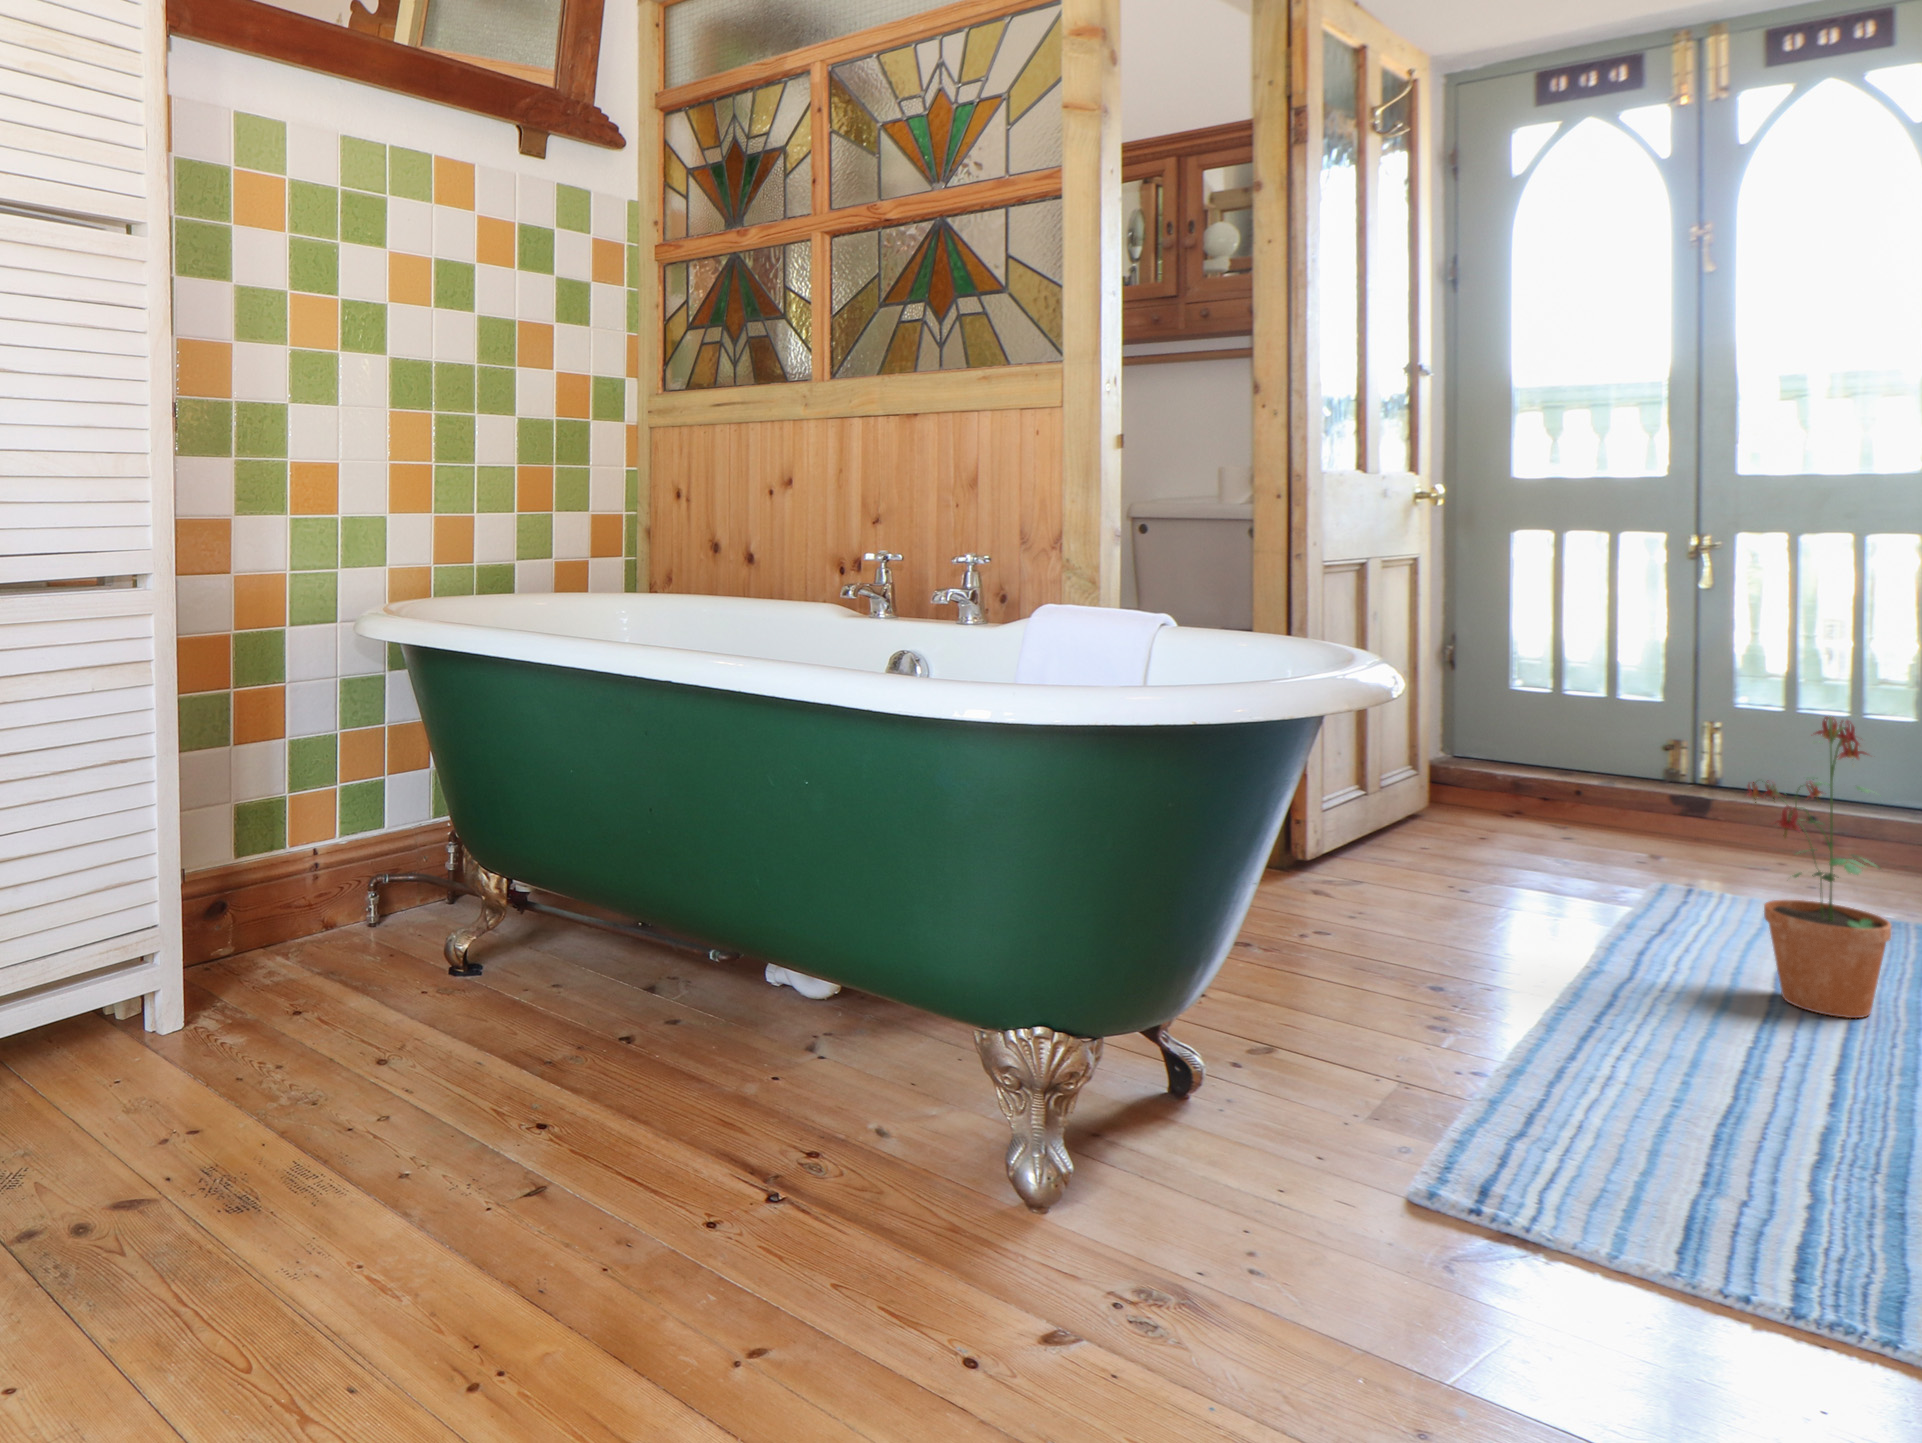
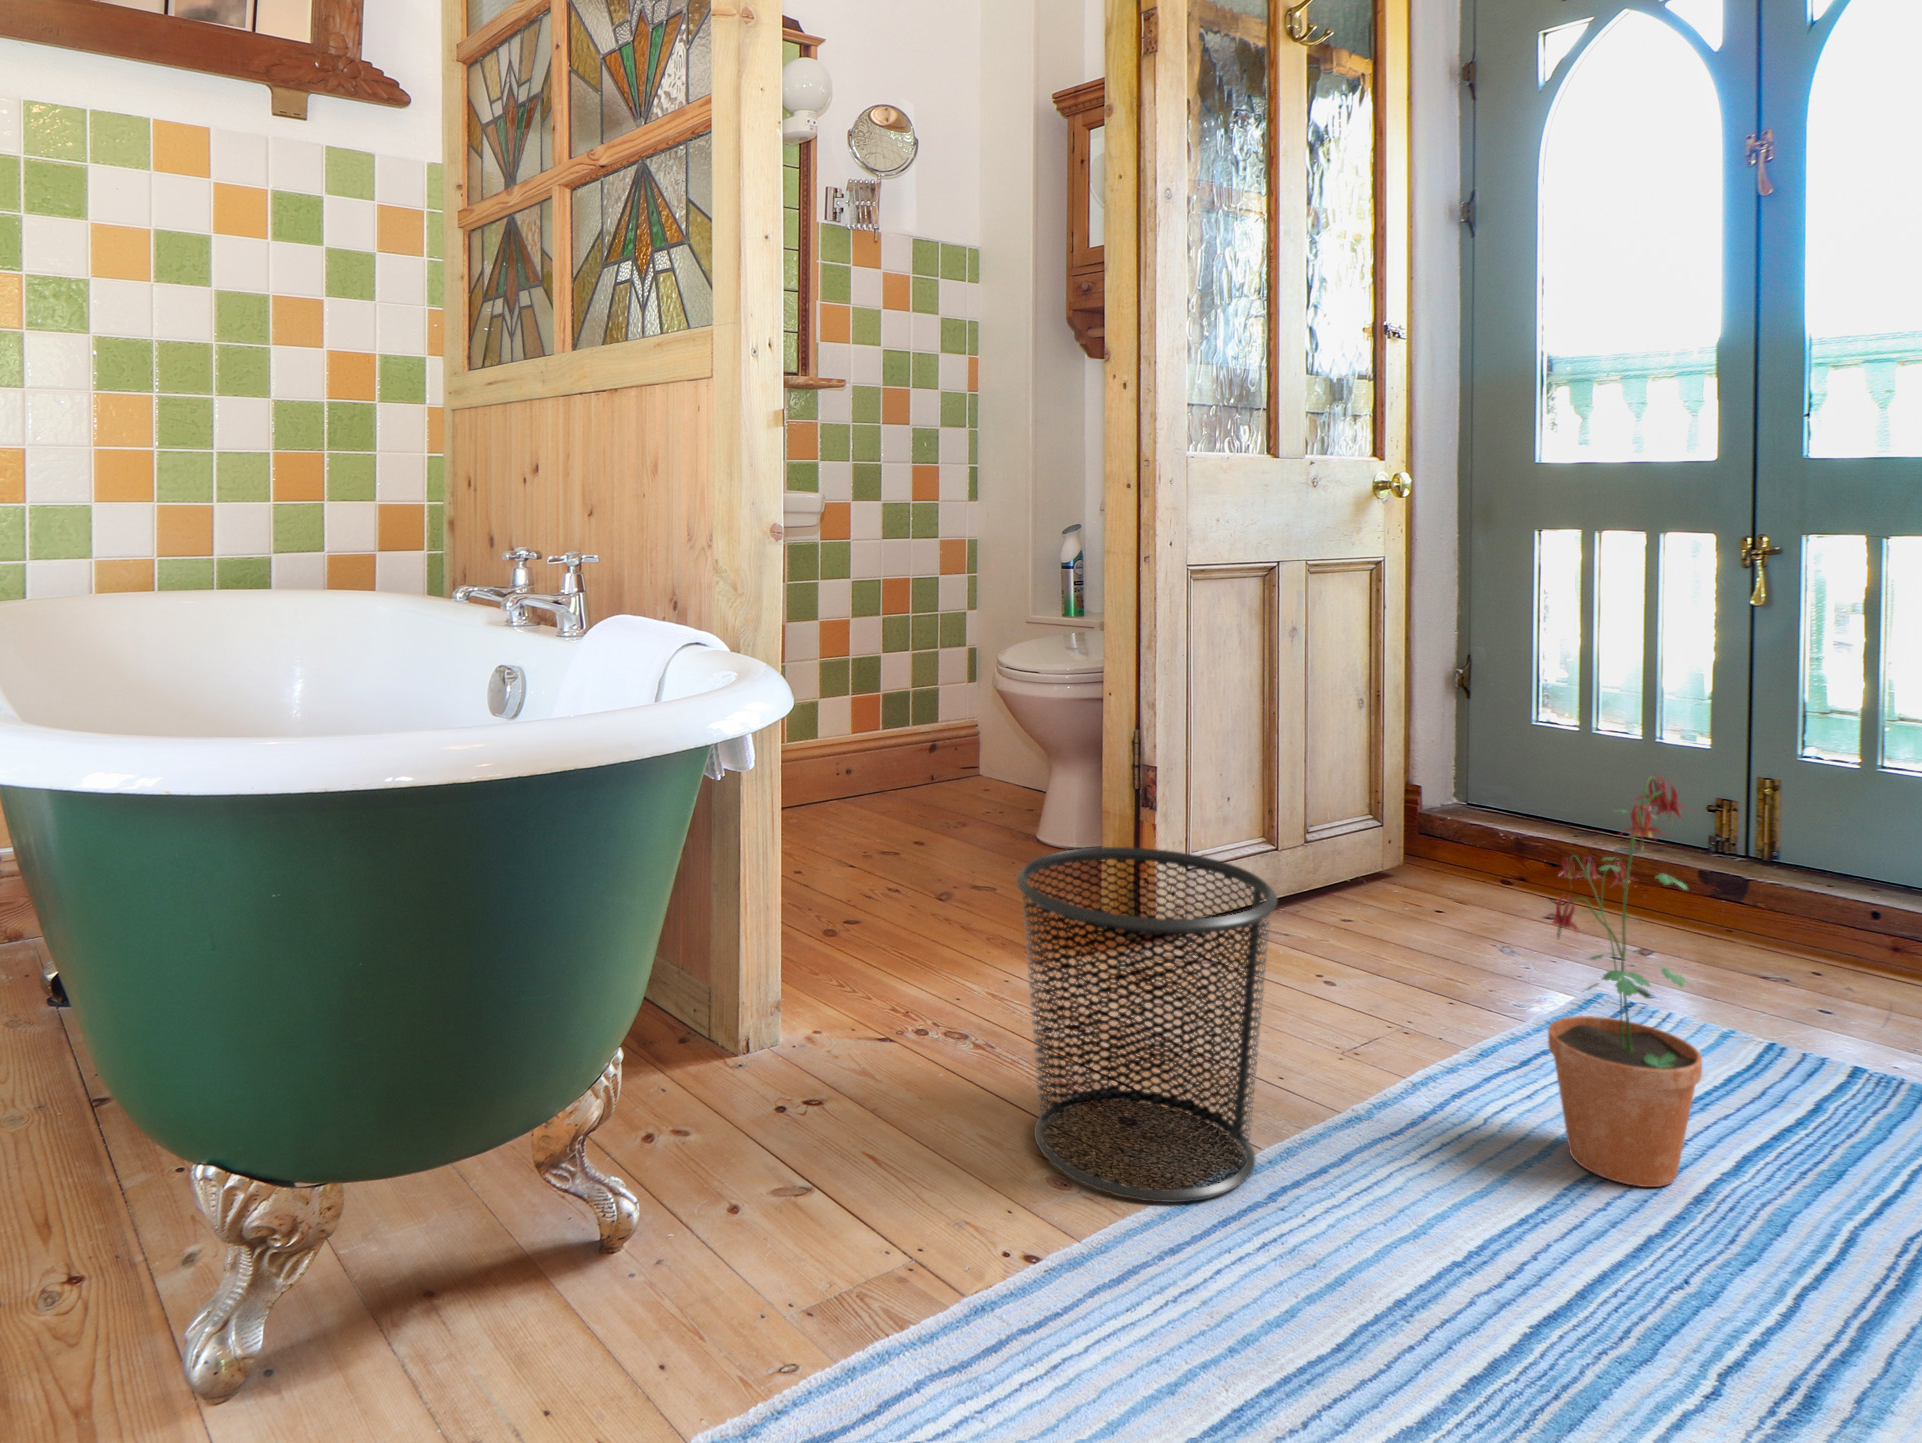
waste bin: none [1389,788,1620,1052] -> present [1016,847,1277,1202]

